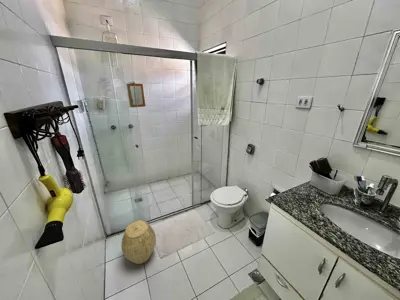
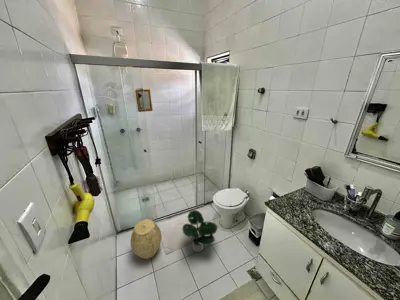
potted plant: none [178,209,216,255] -> present [182,210,217,252]

